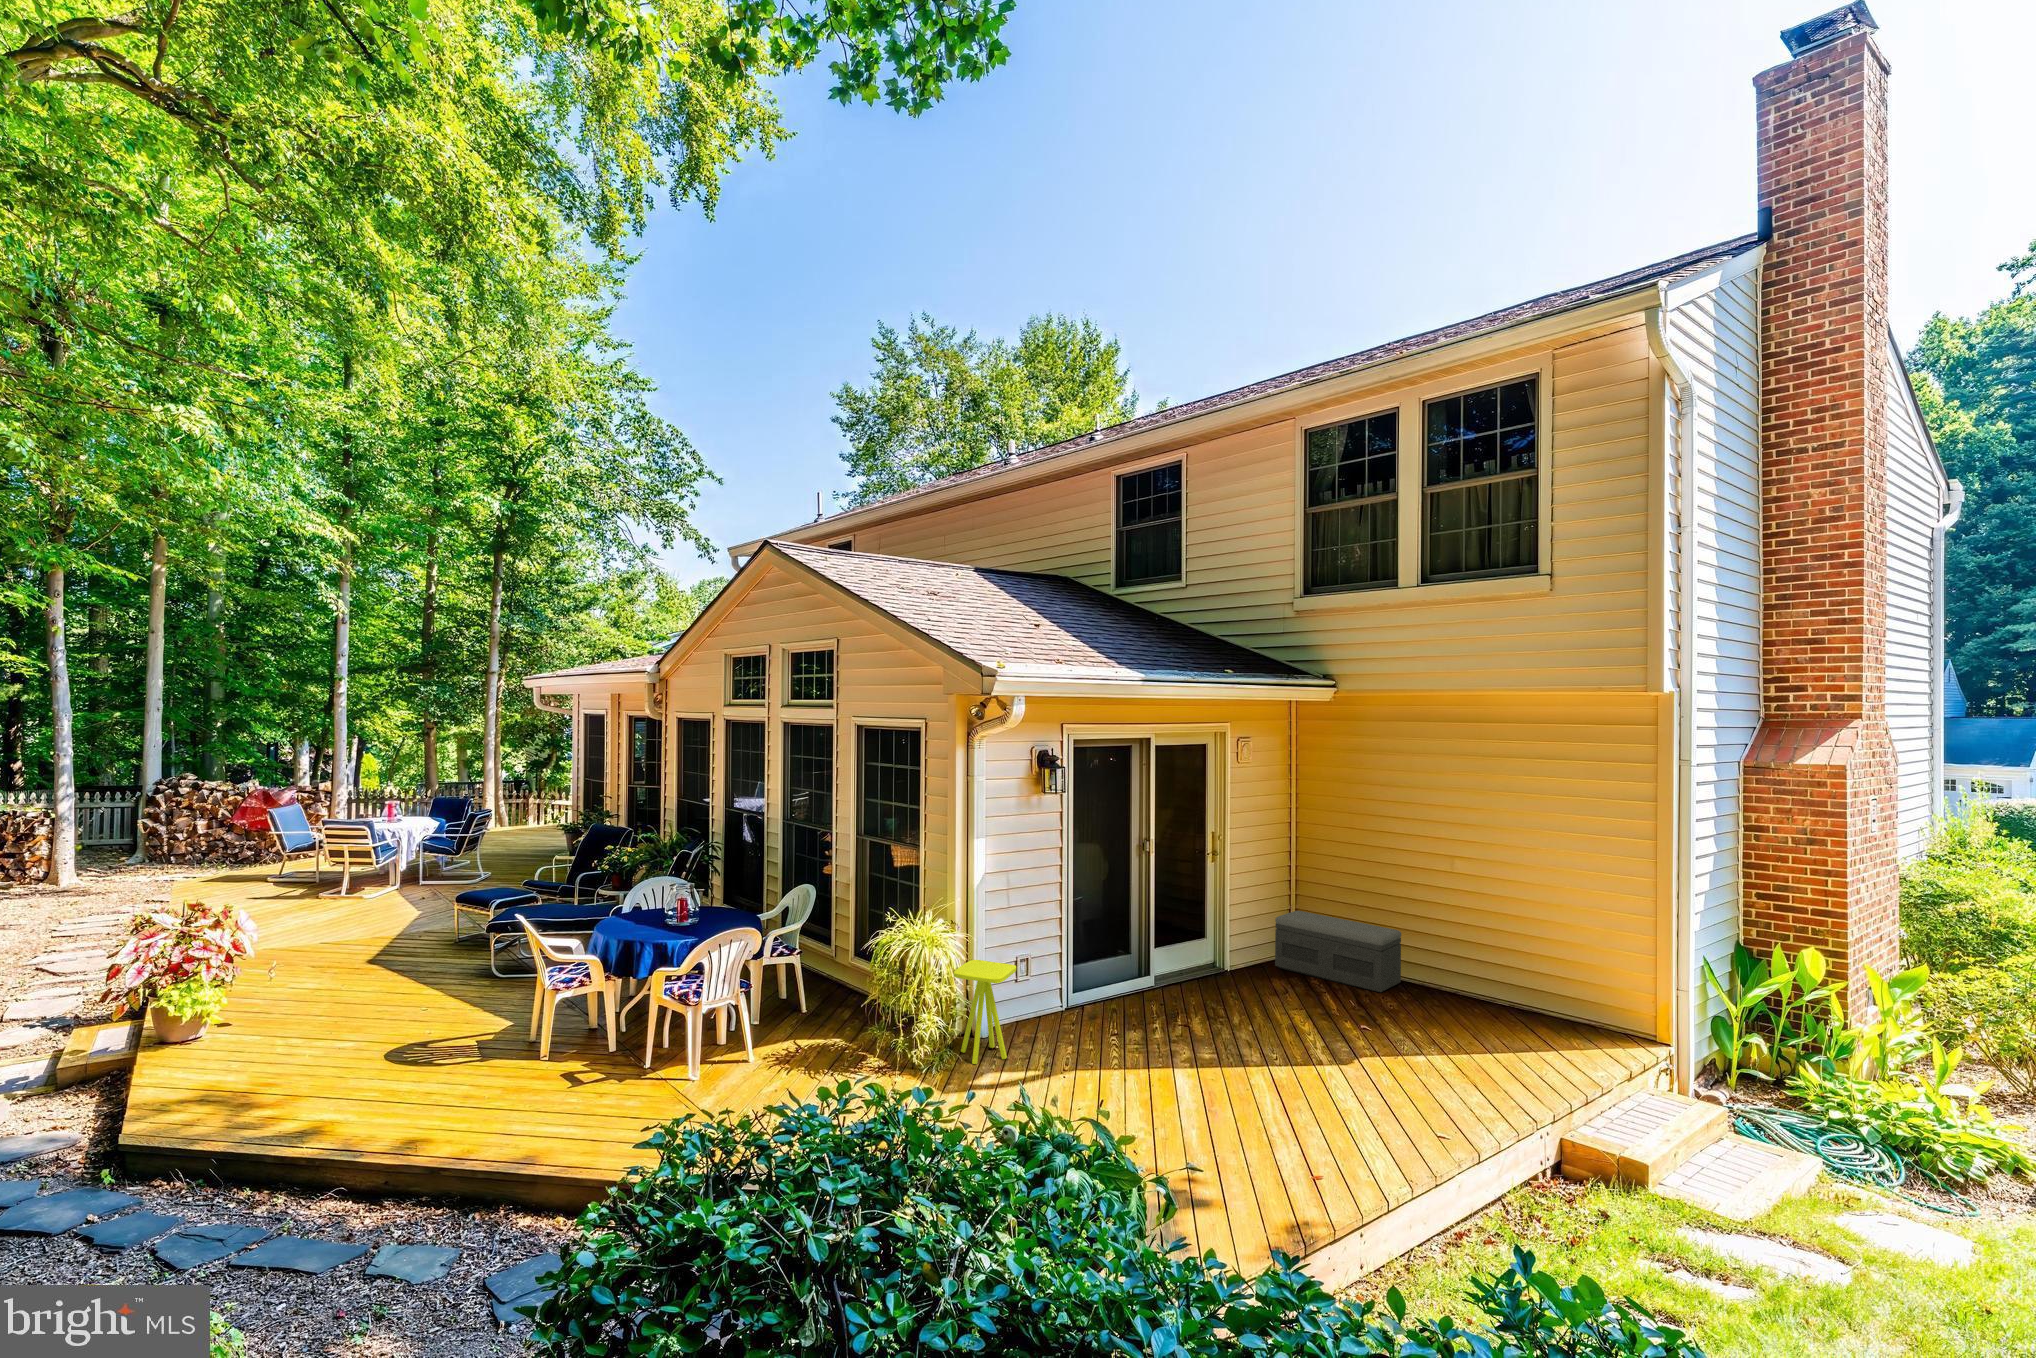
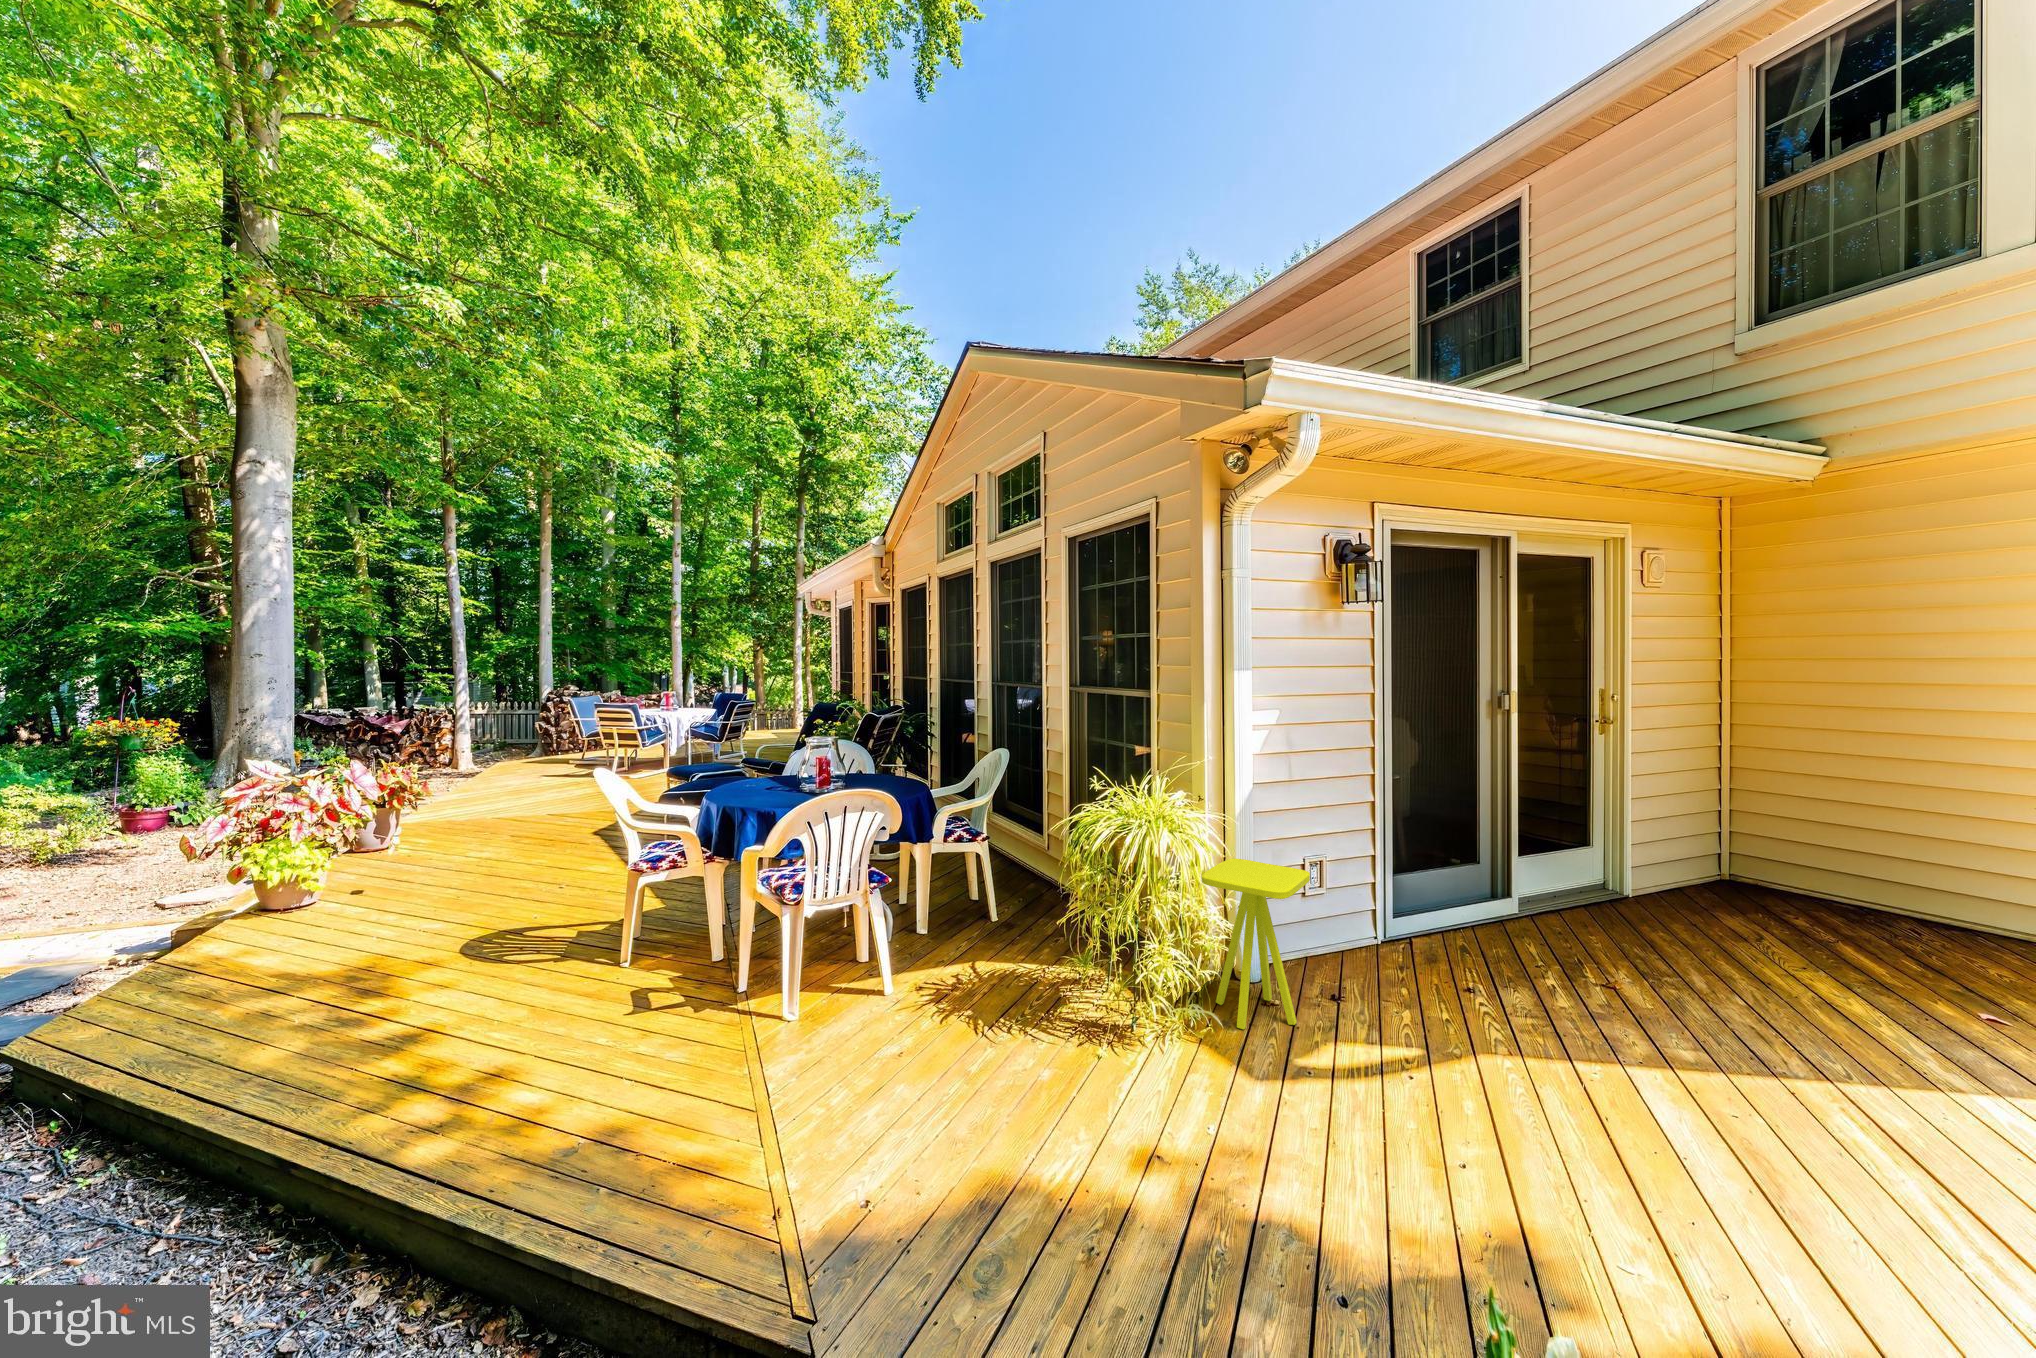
storage bench: present [1275,911,1401,993] -> none [1719,816,2017,962]

